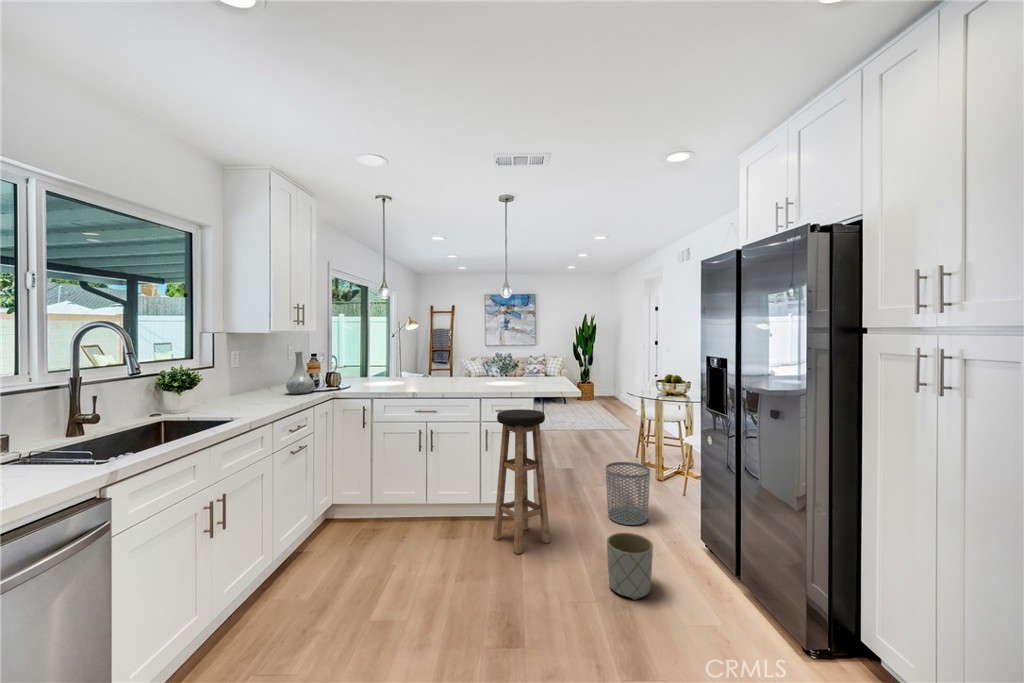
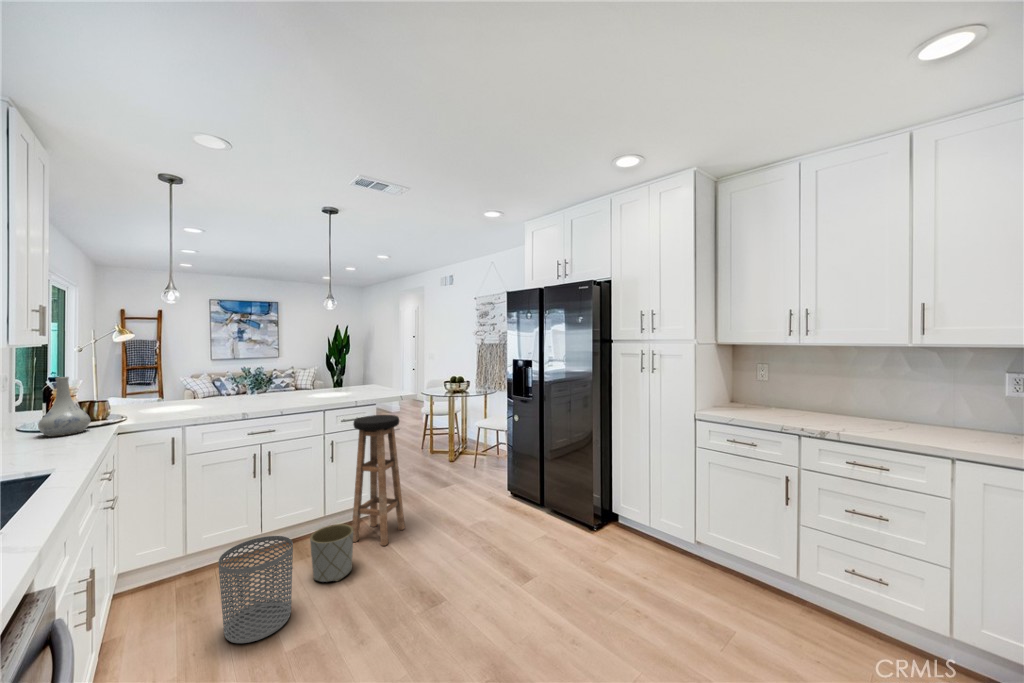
waste bin: present [606,462,650,525] -> present [218,536,293,643]
planter: present [607,533,653,600] -> present [310,524,353,582]

